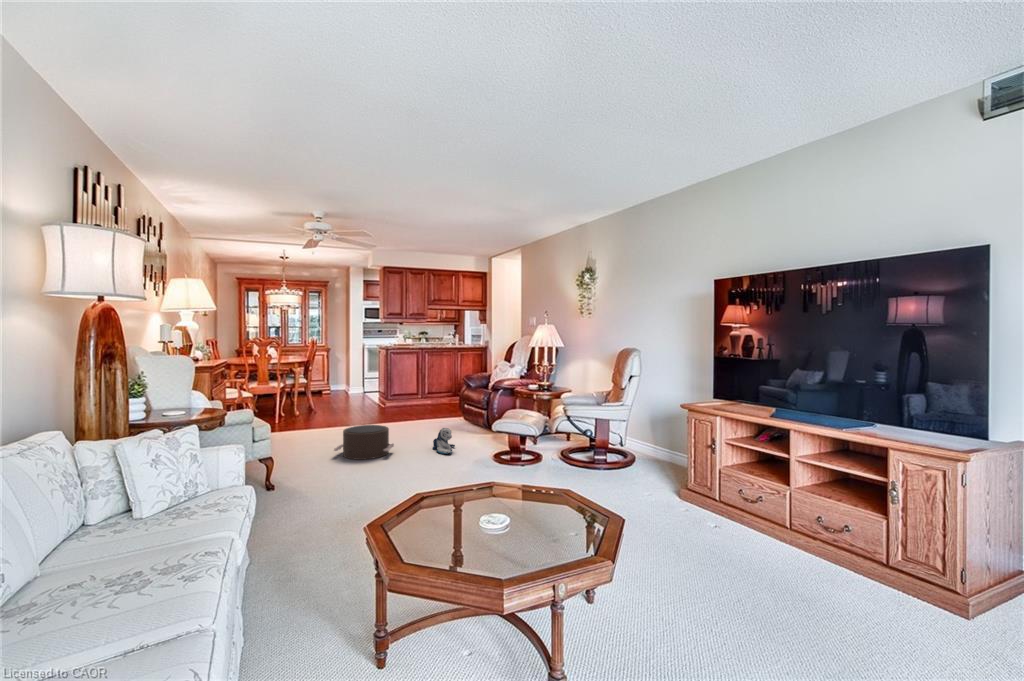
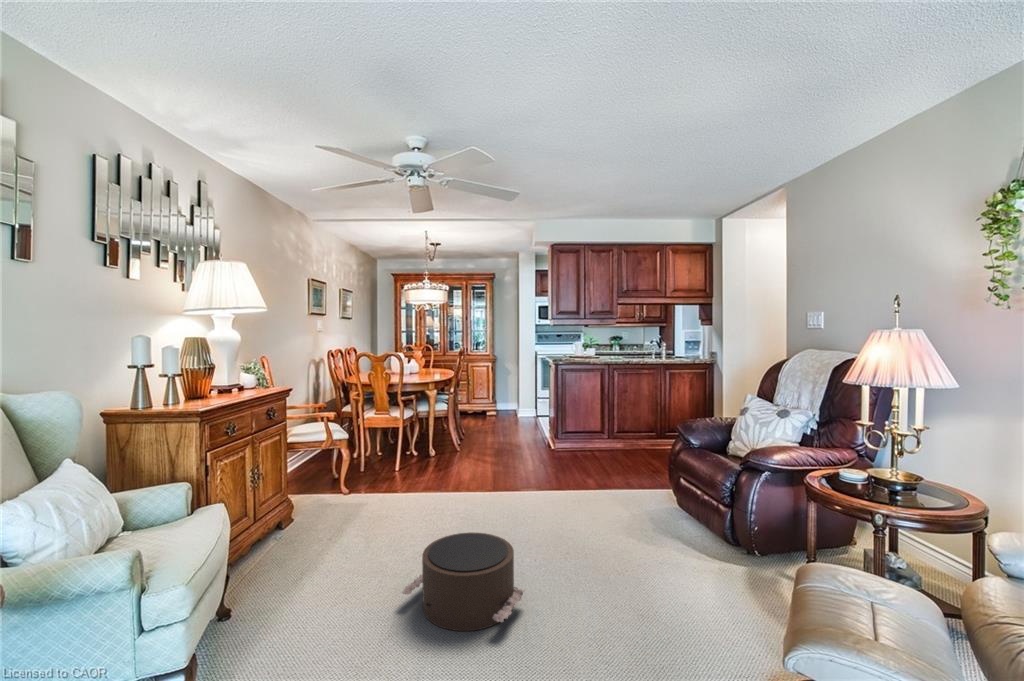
plush toy: present [433,428,455,454] -> none [608,573,661,654]

